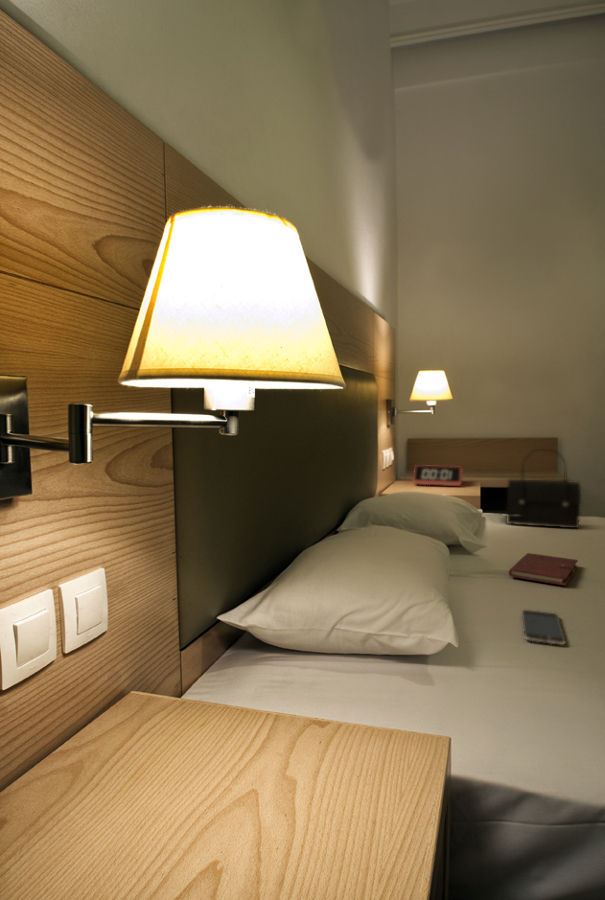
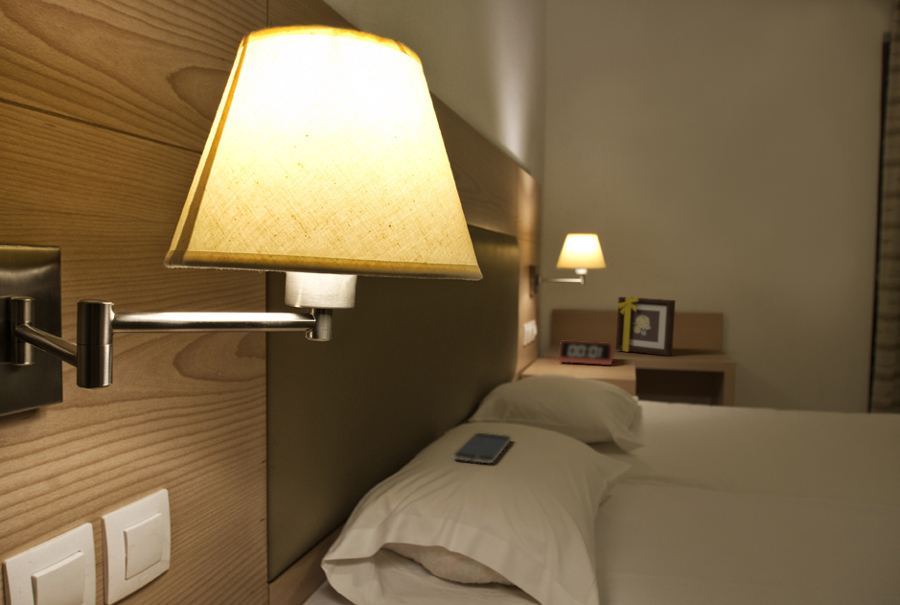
picture frame: none [465,424,518,478] -> present [616,296,675,356]
handbag: present [507,473,581,528] -> none [663,327,746,418]
notebook: present [509,553,577,586] -> none [666,449,745,490]
smartphone: present [522,610,565,644] -> present [454,433,511,463]

